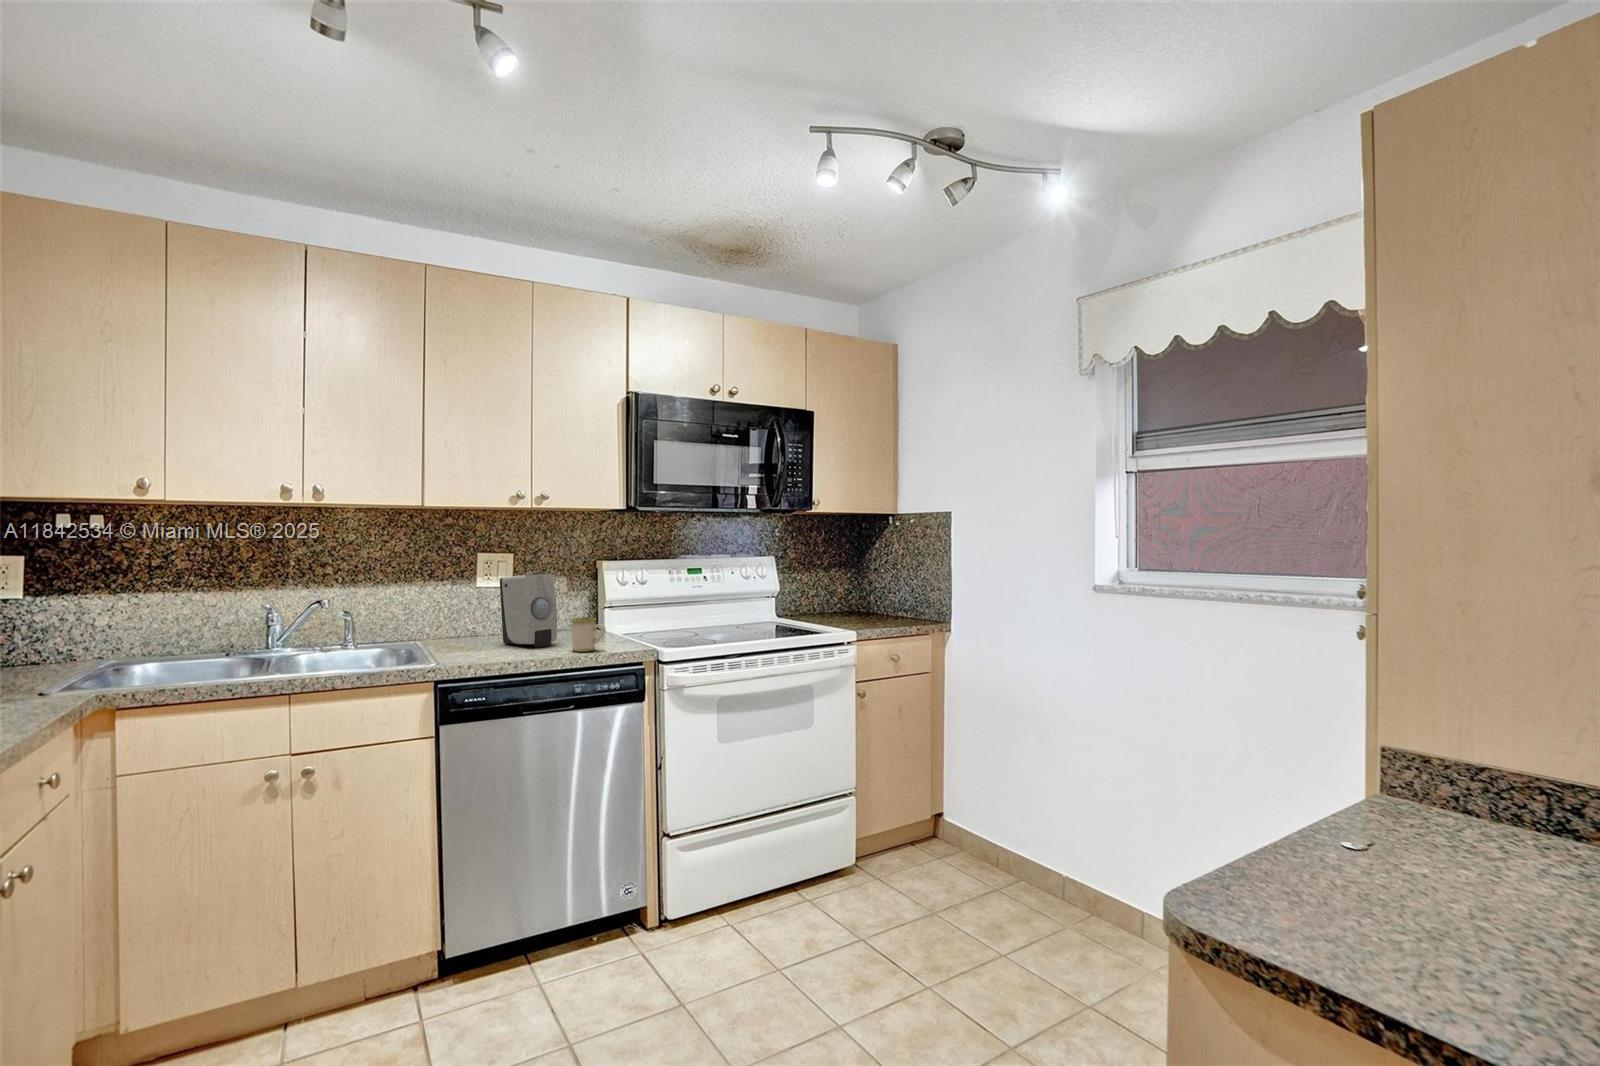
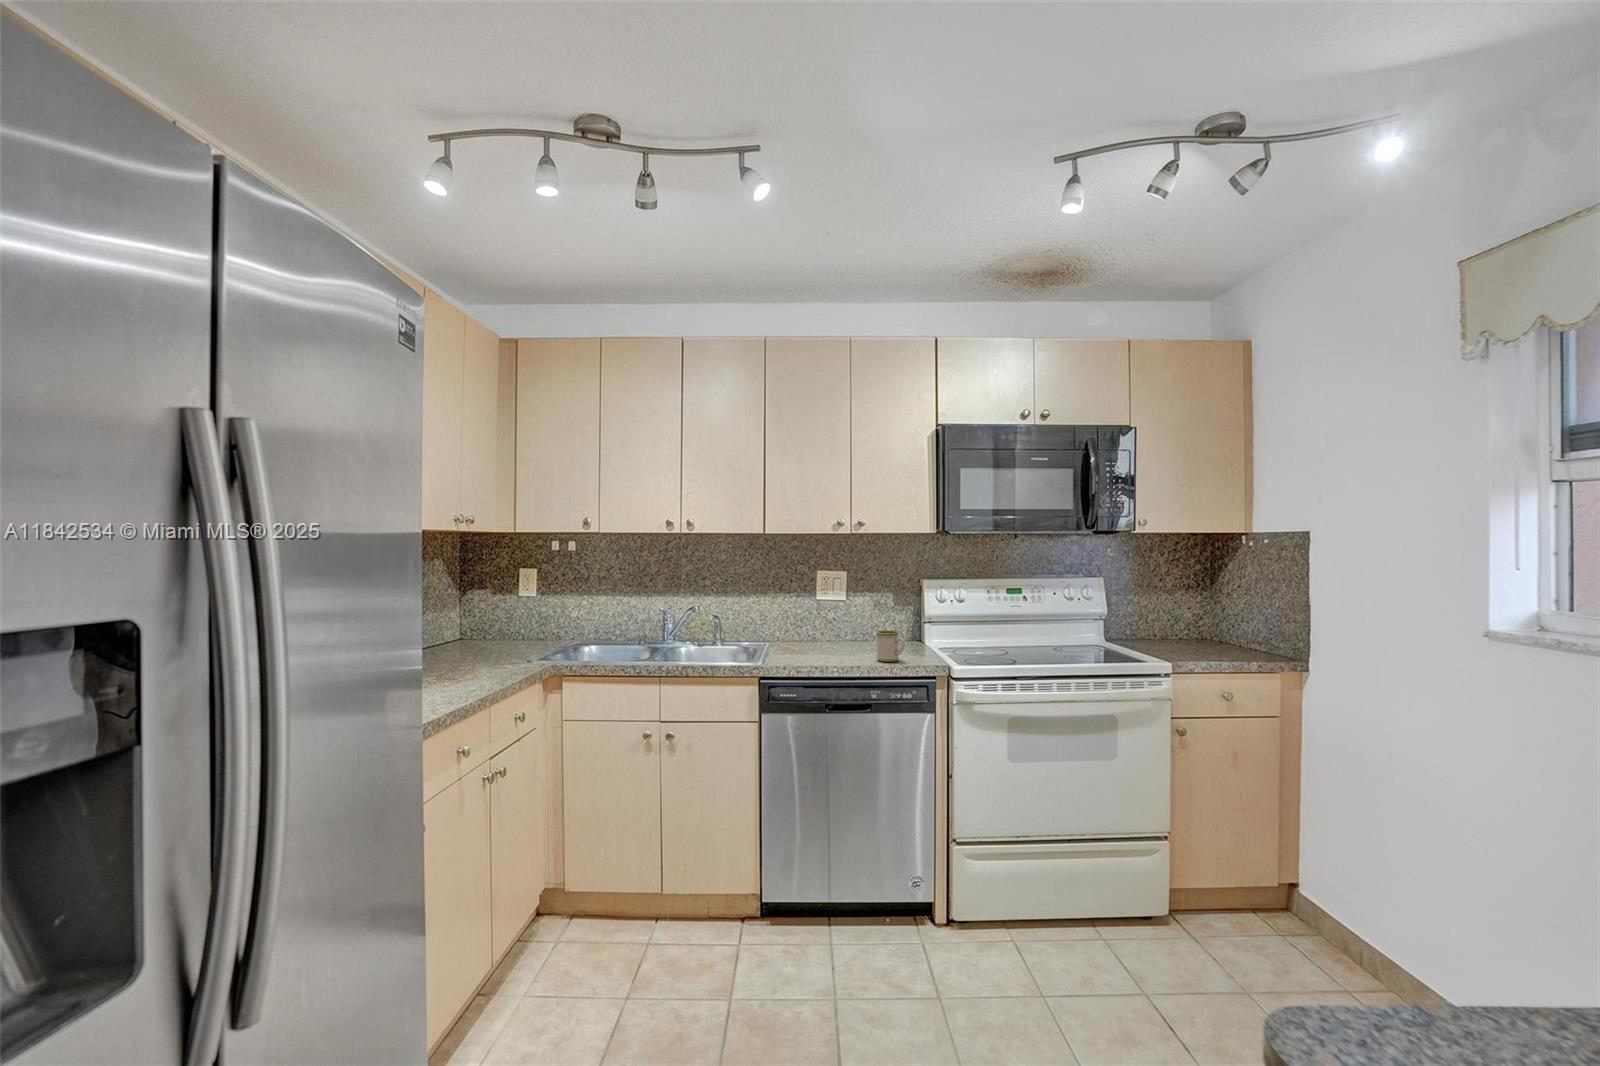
soap dispenser: present [500,574,557,647] -> none [827,590,871,654]

